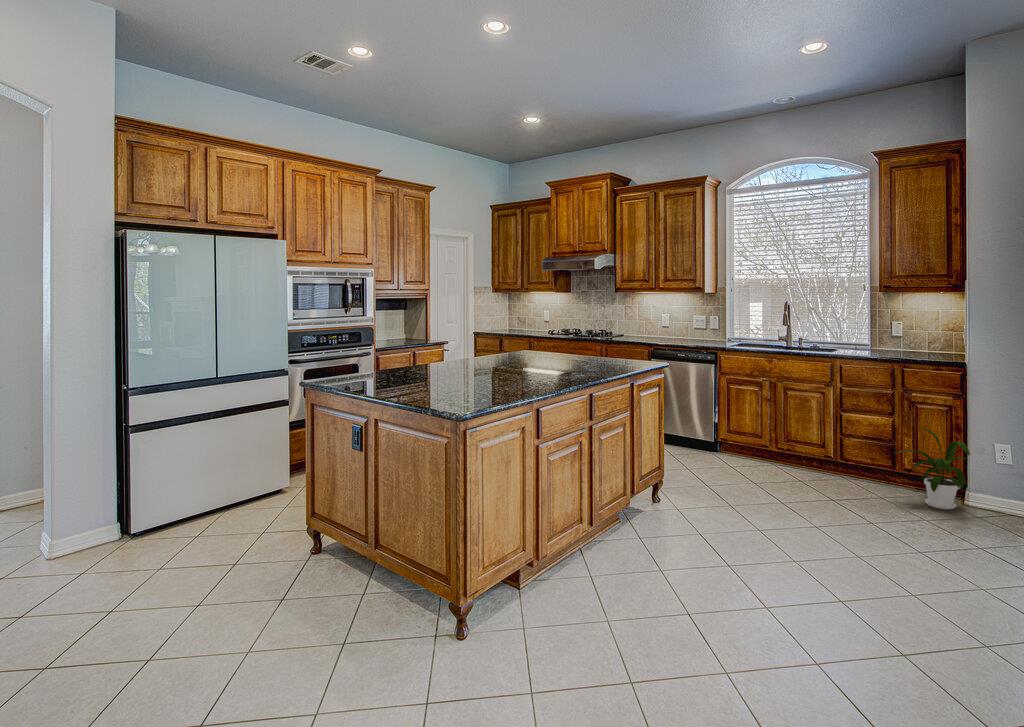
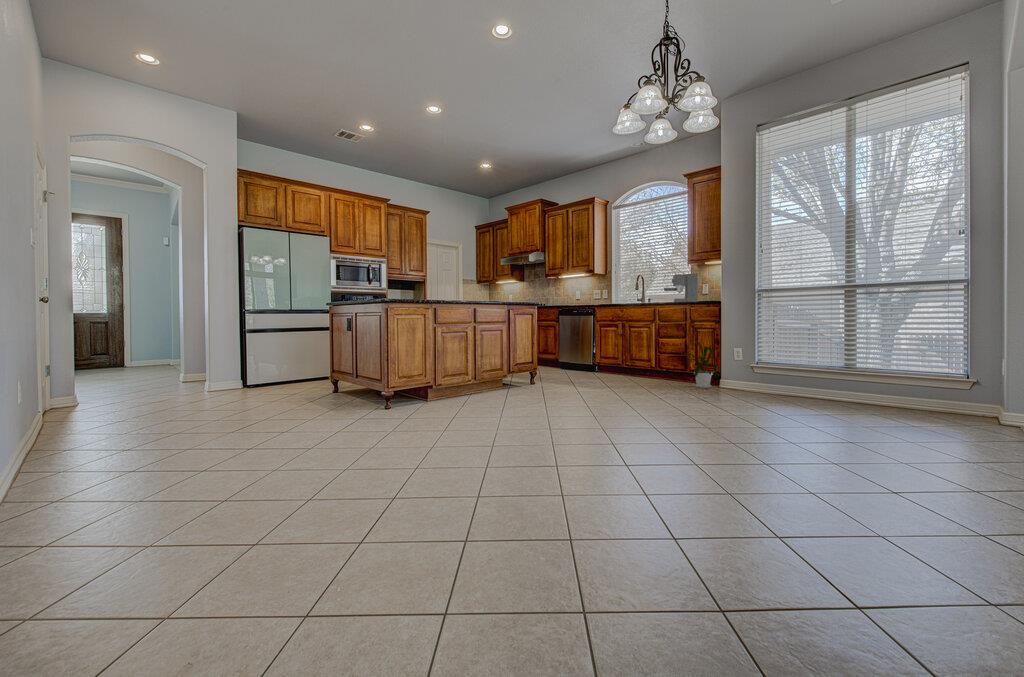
coffee maker: none [845,308,906,354] -> present [664,274,697,303]

